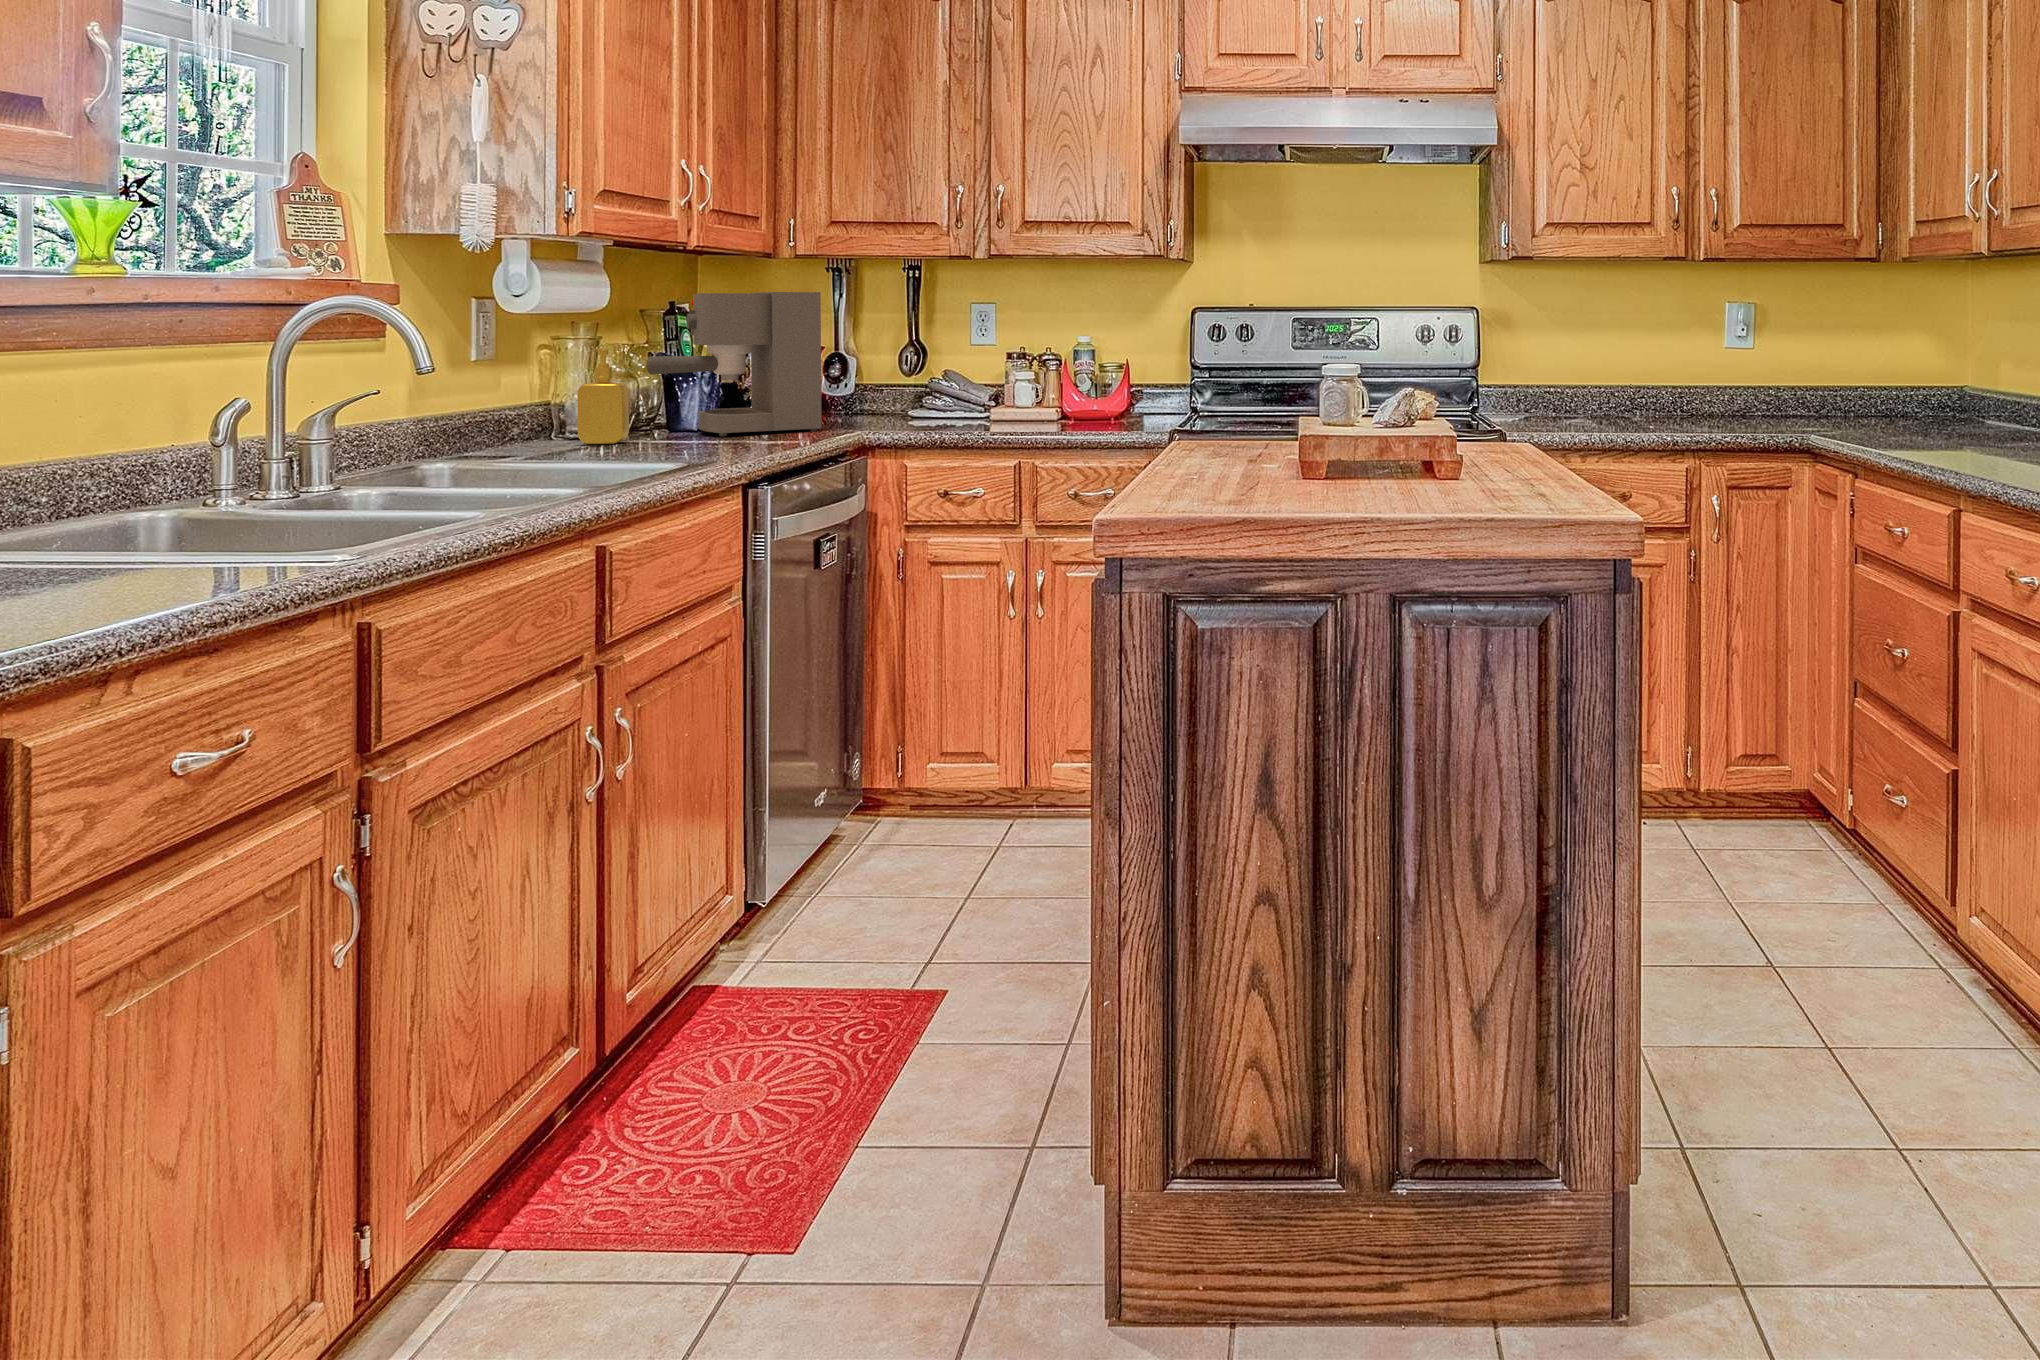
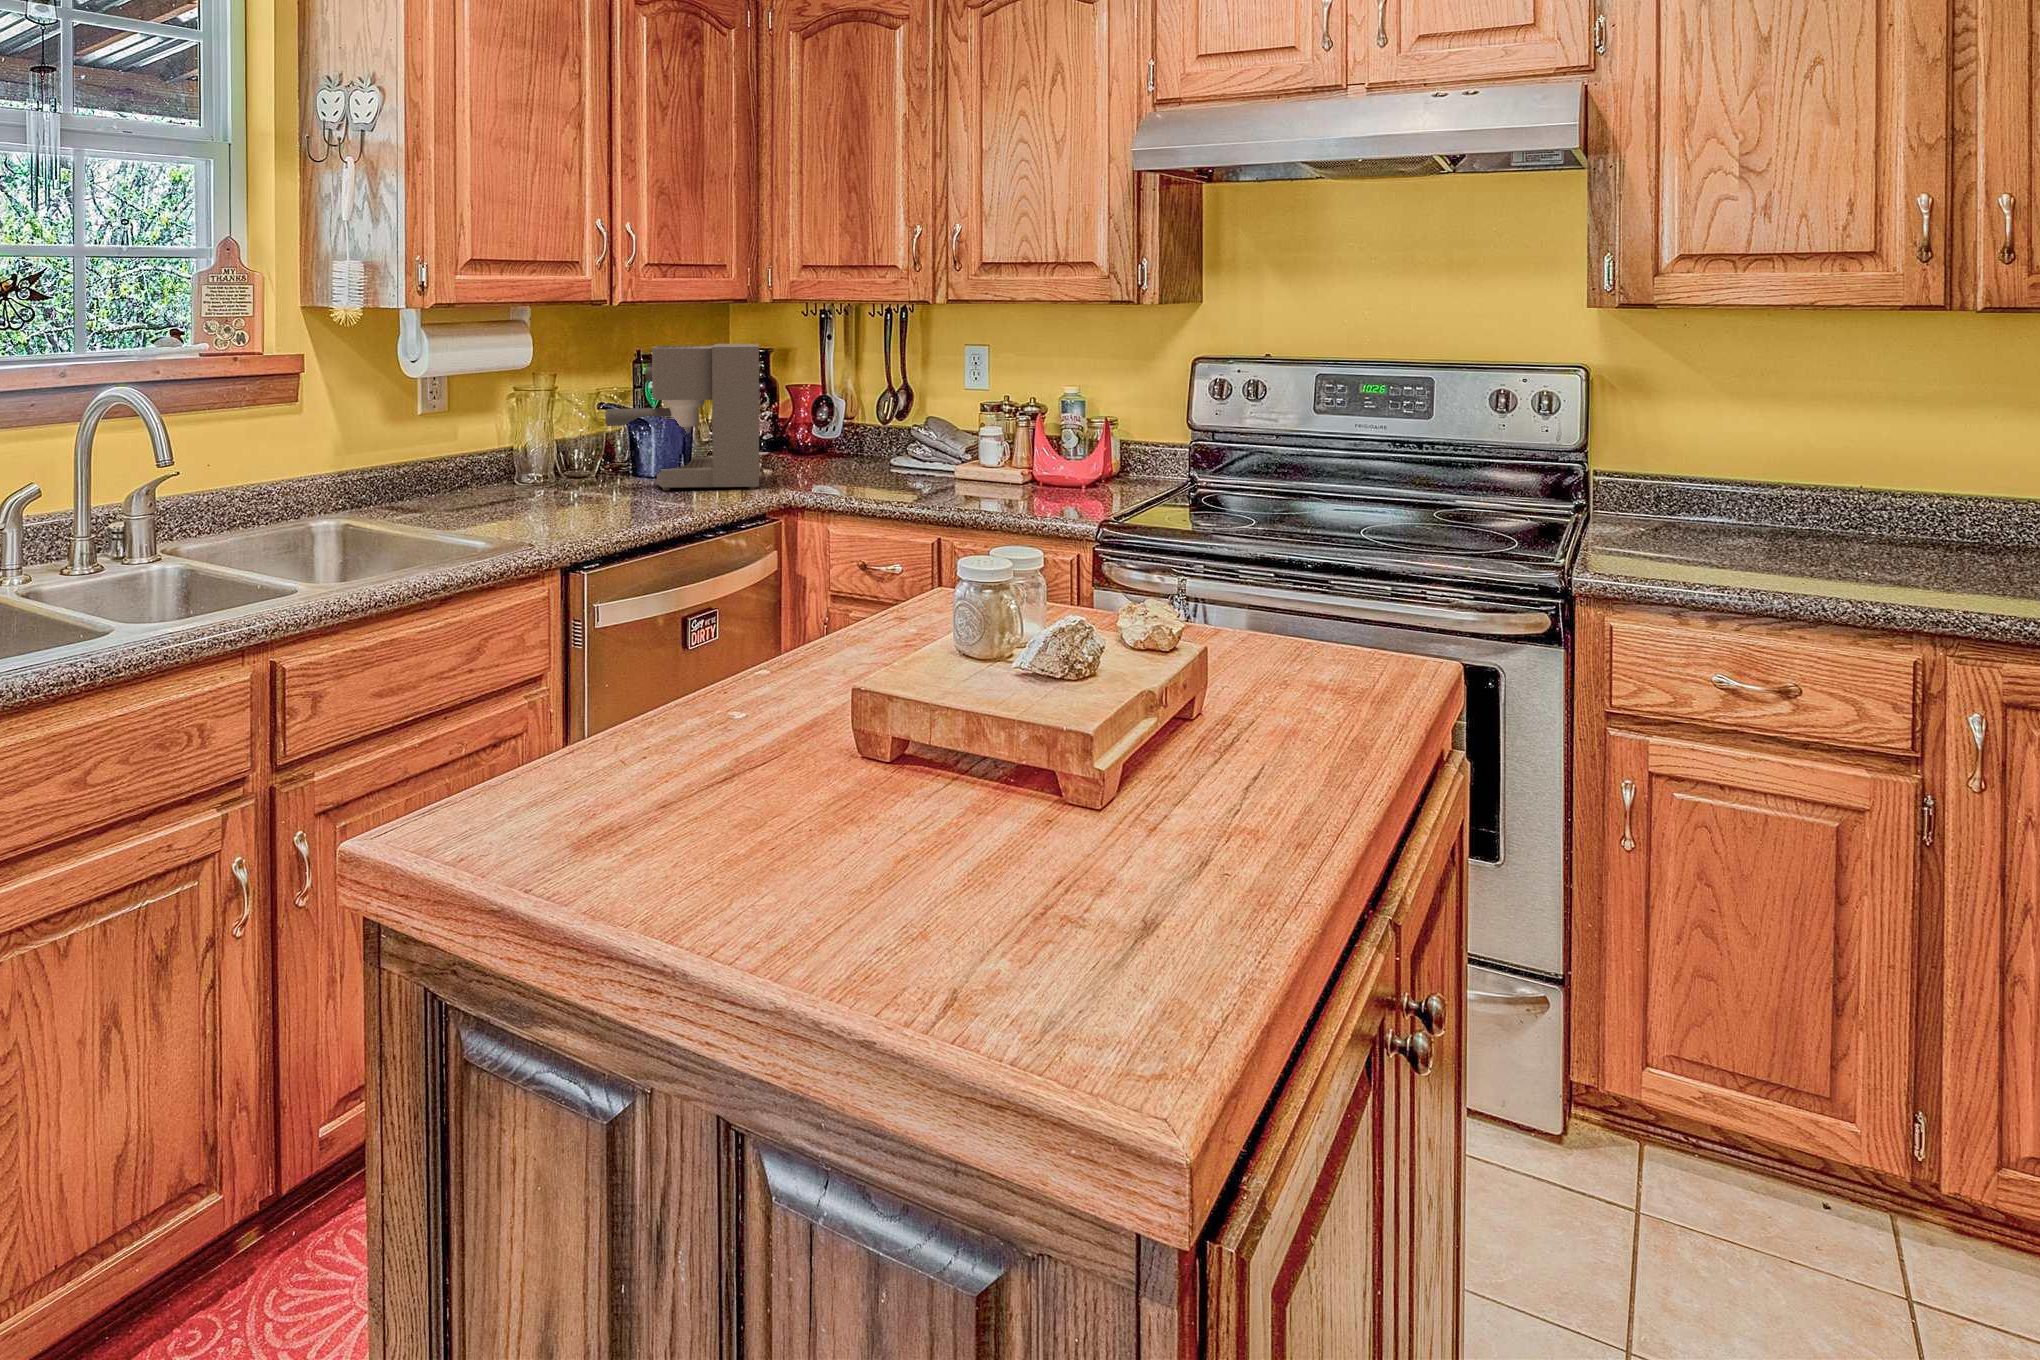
soap dispenser: present [578,348,629,444] -> none [541,401,586,493]

